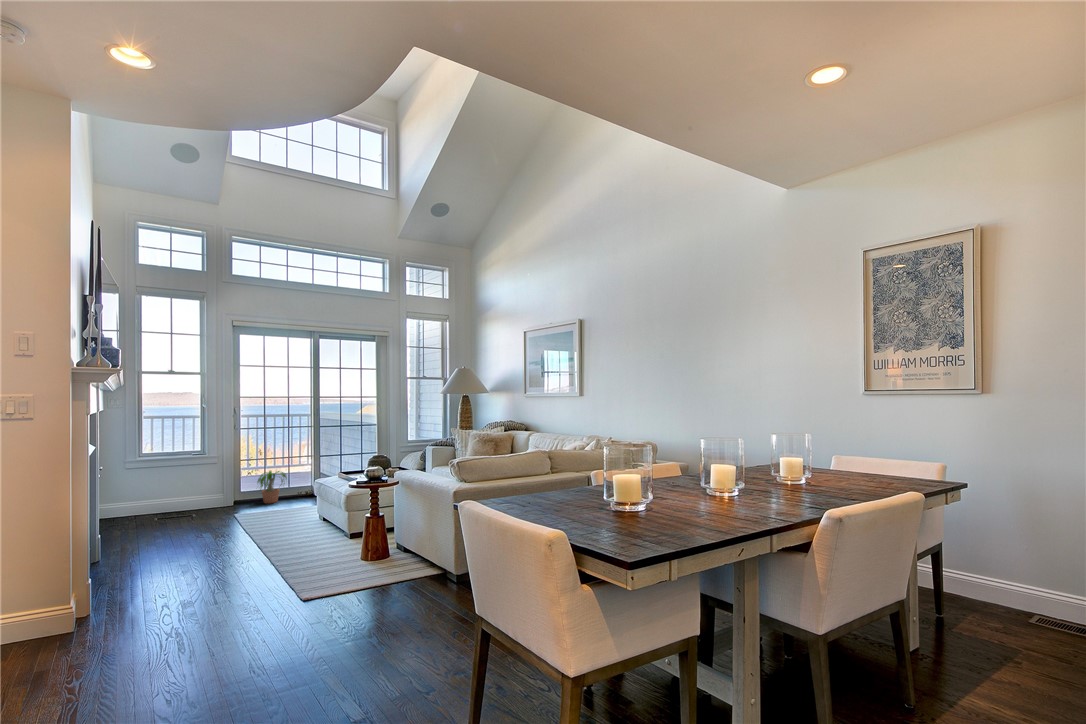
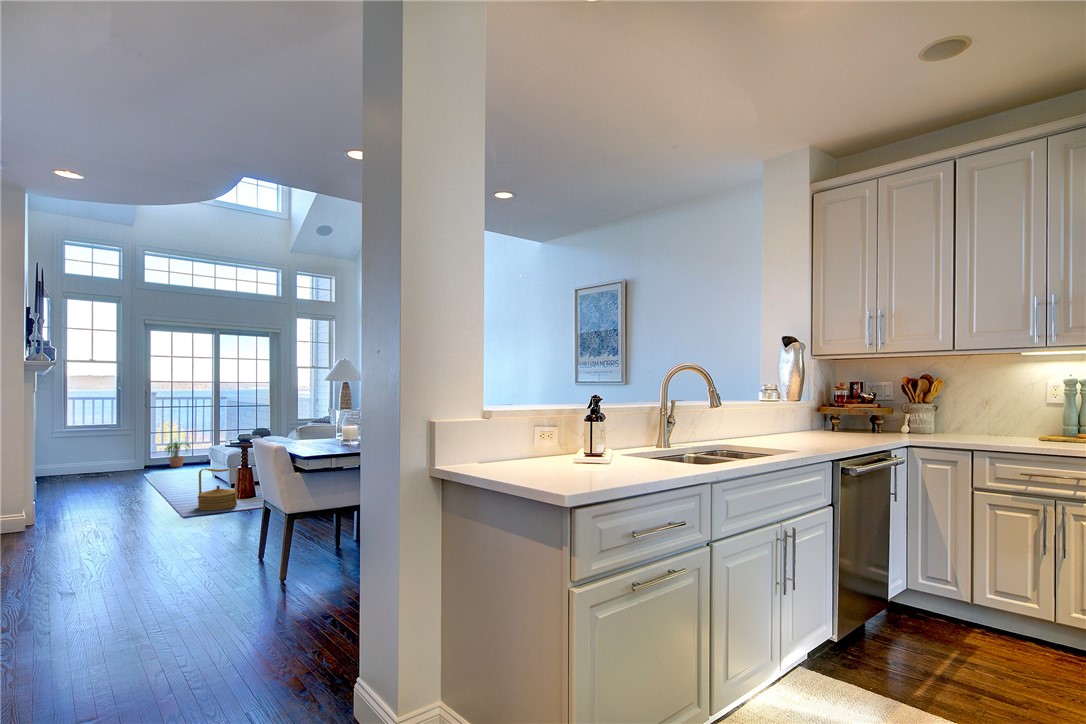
basket: none [306,530,364,599] -> present [197,468,238,510]

